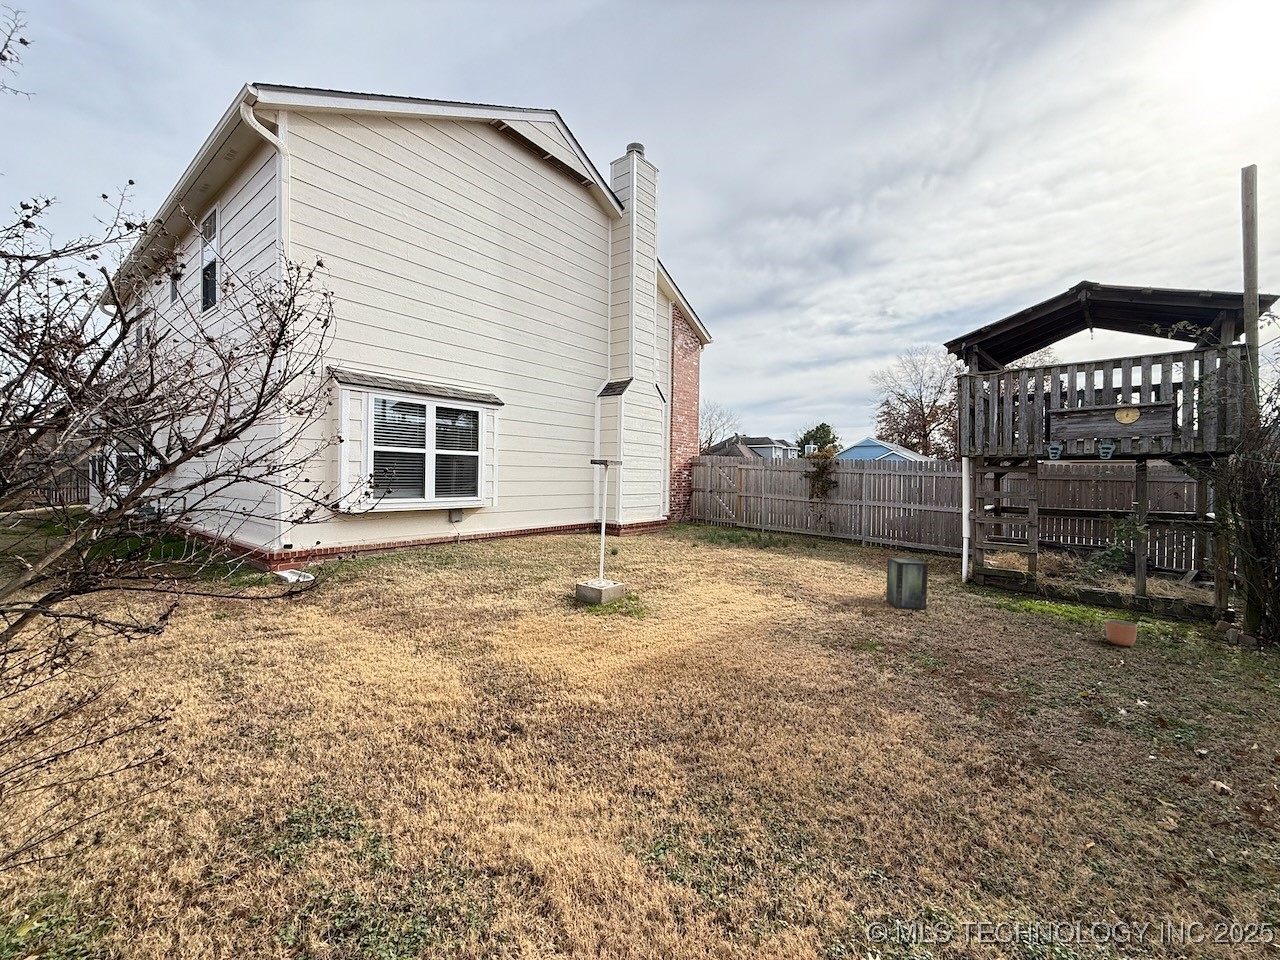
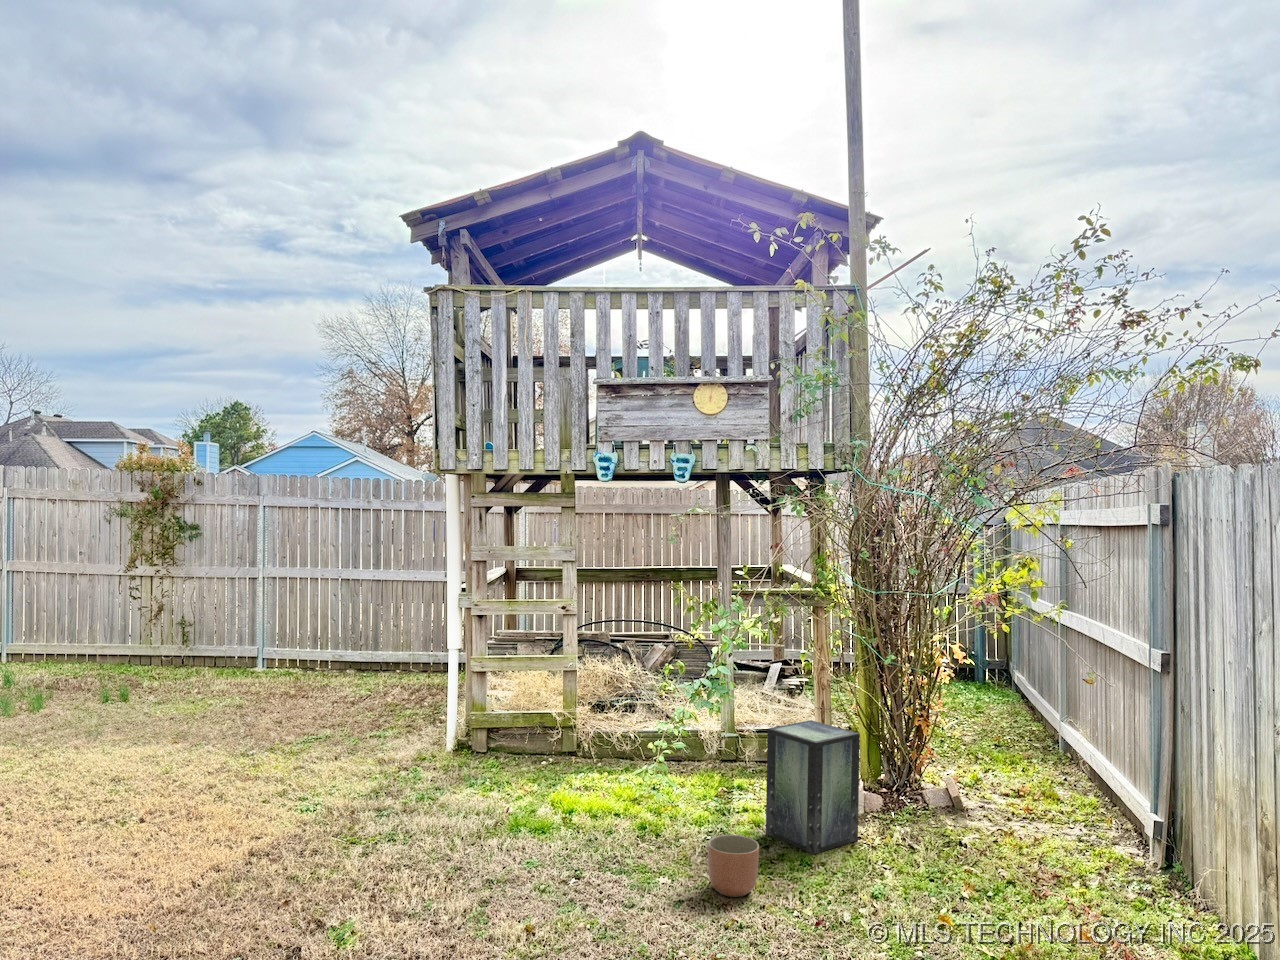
storage box: present [886,558,928,609] -> present [766,720,860,854]

